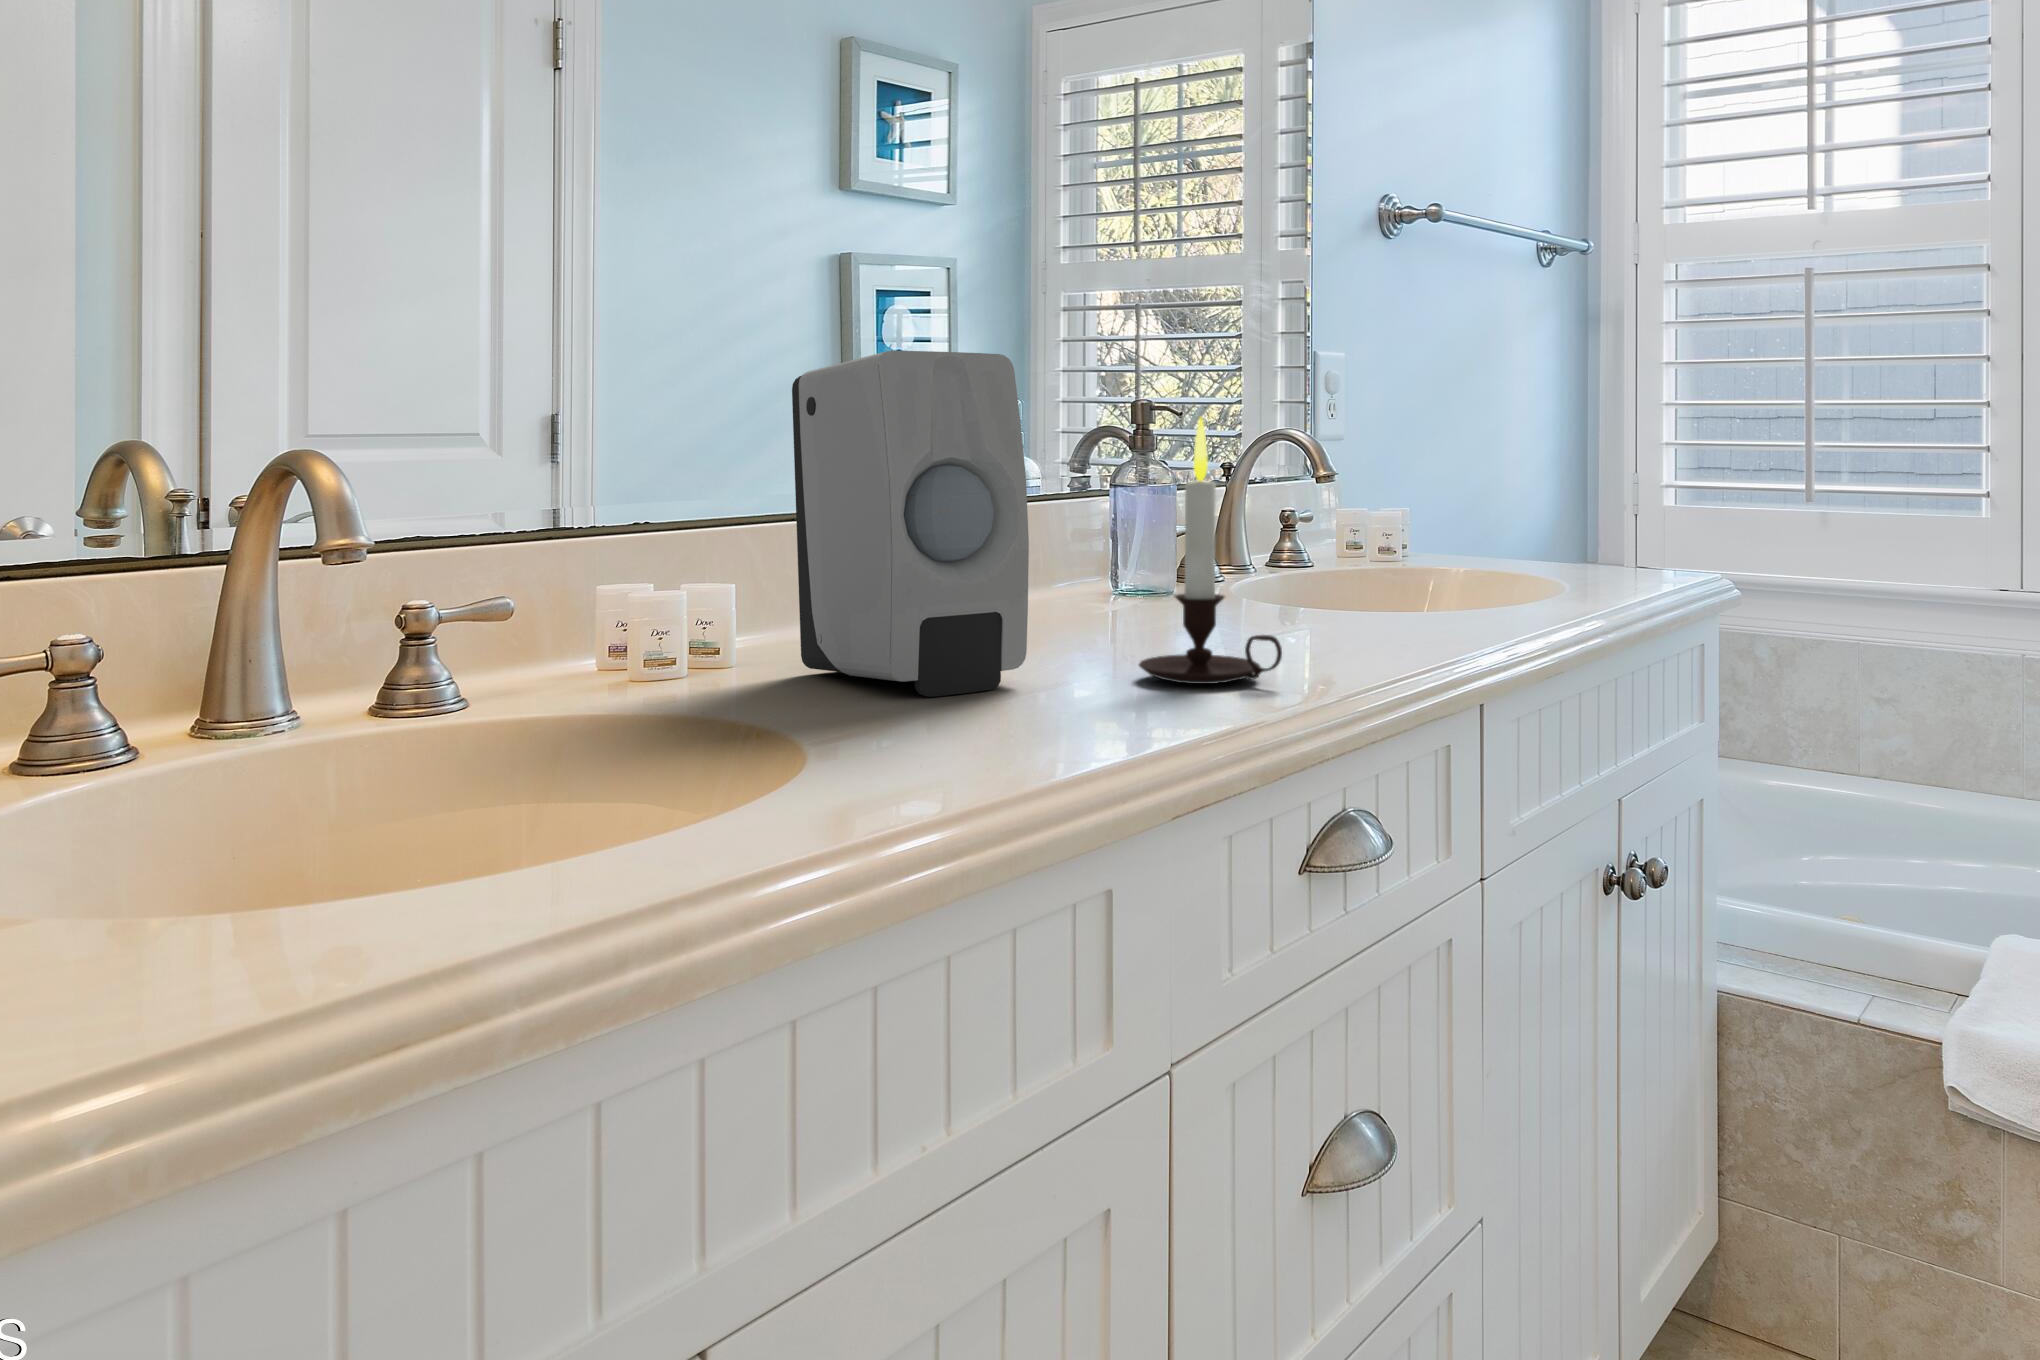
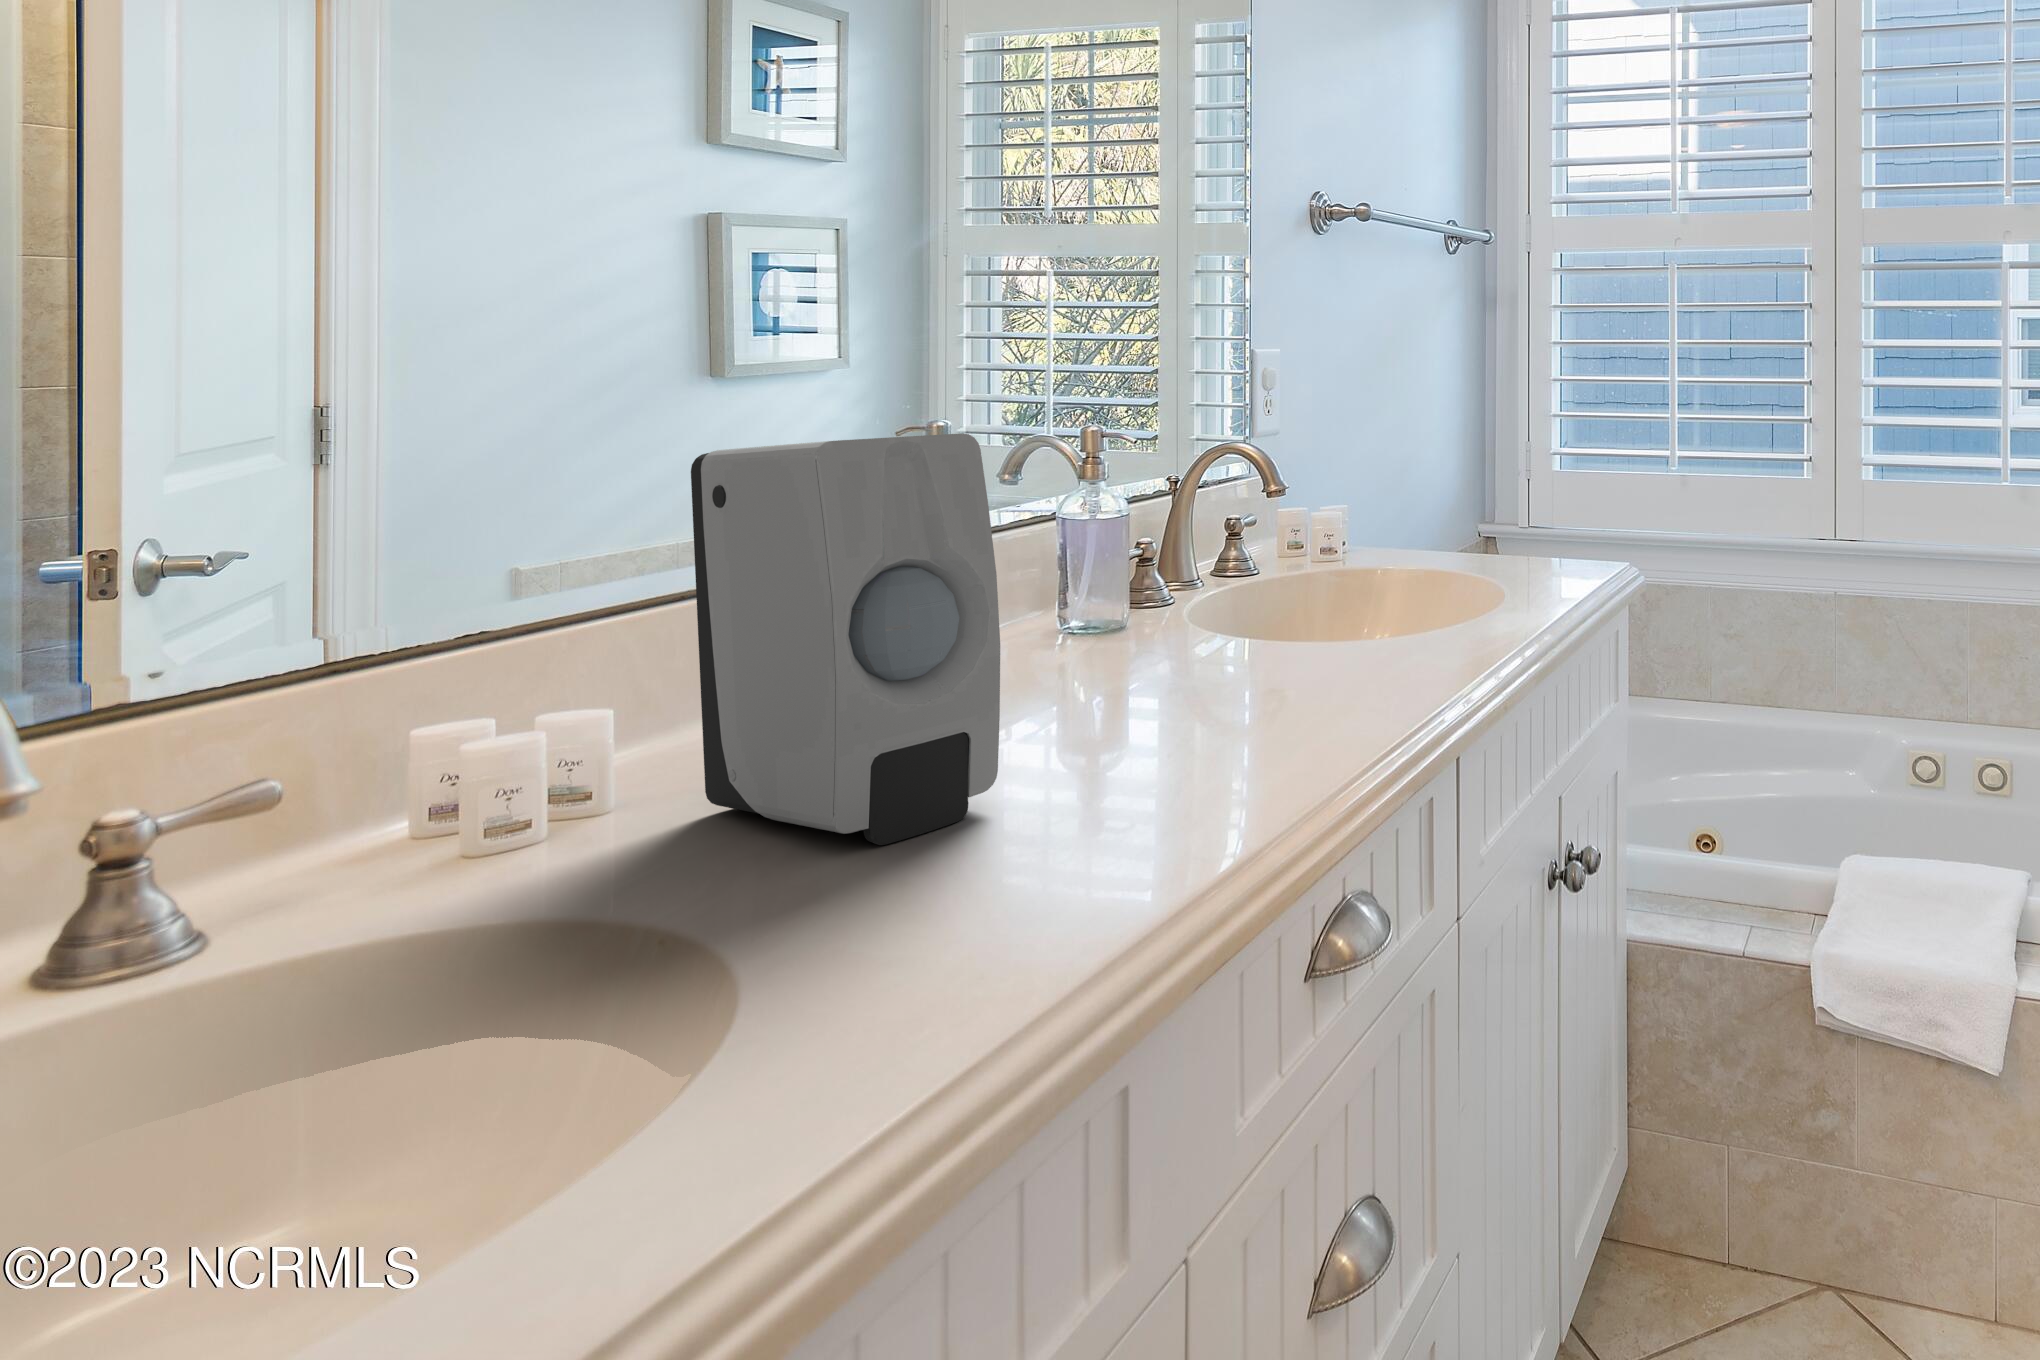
candle: present [1139,418,1282,684] -> none [1125,494,1287,787]

